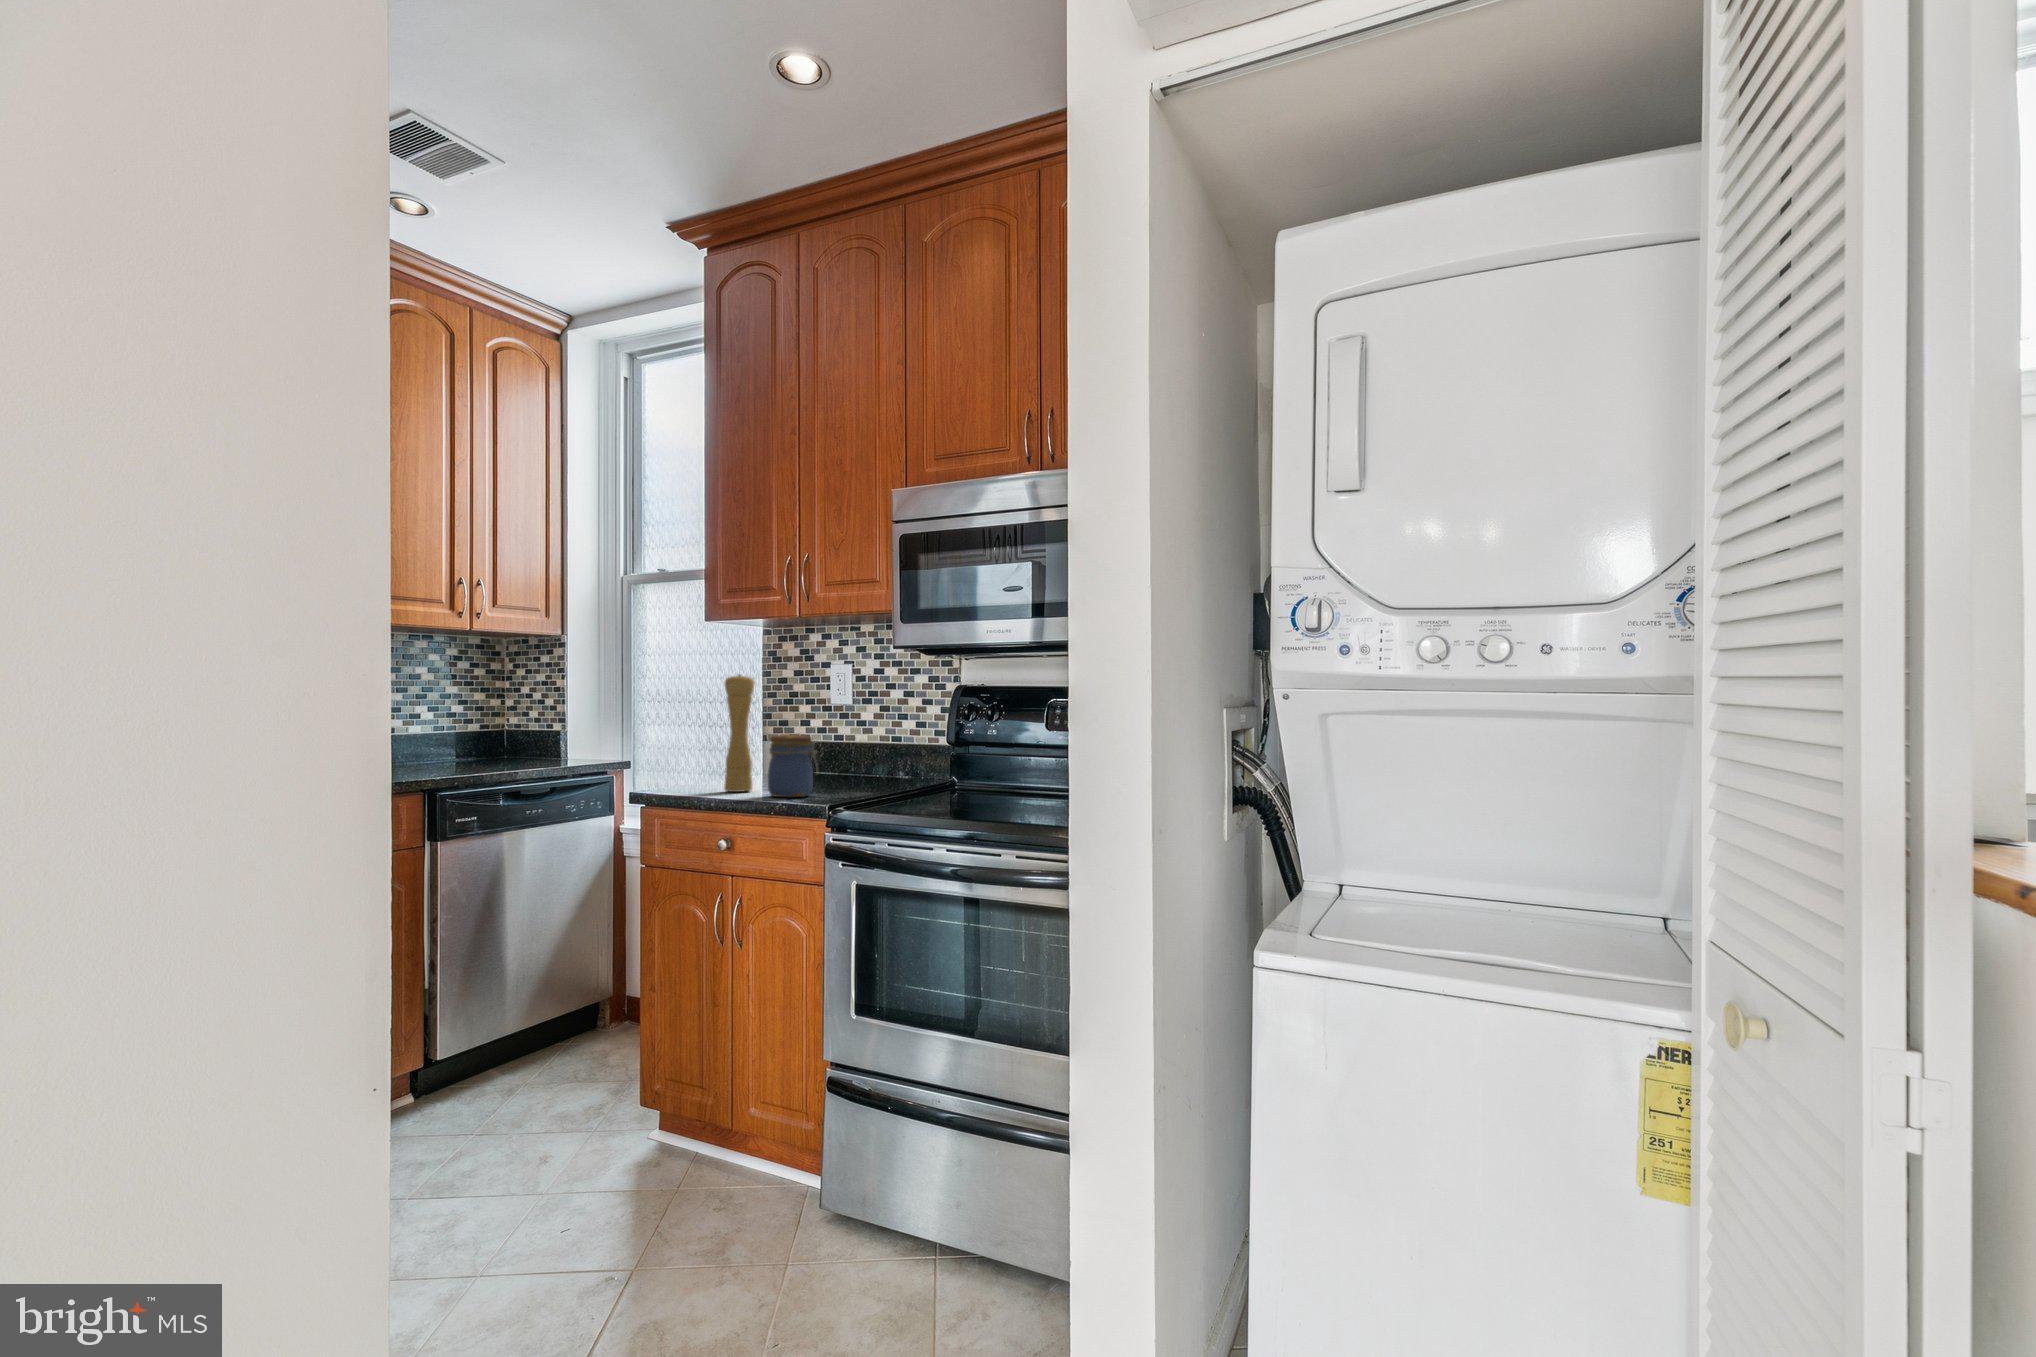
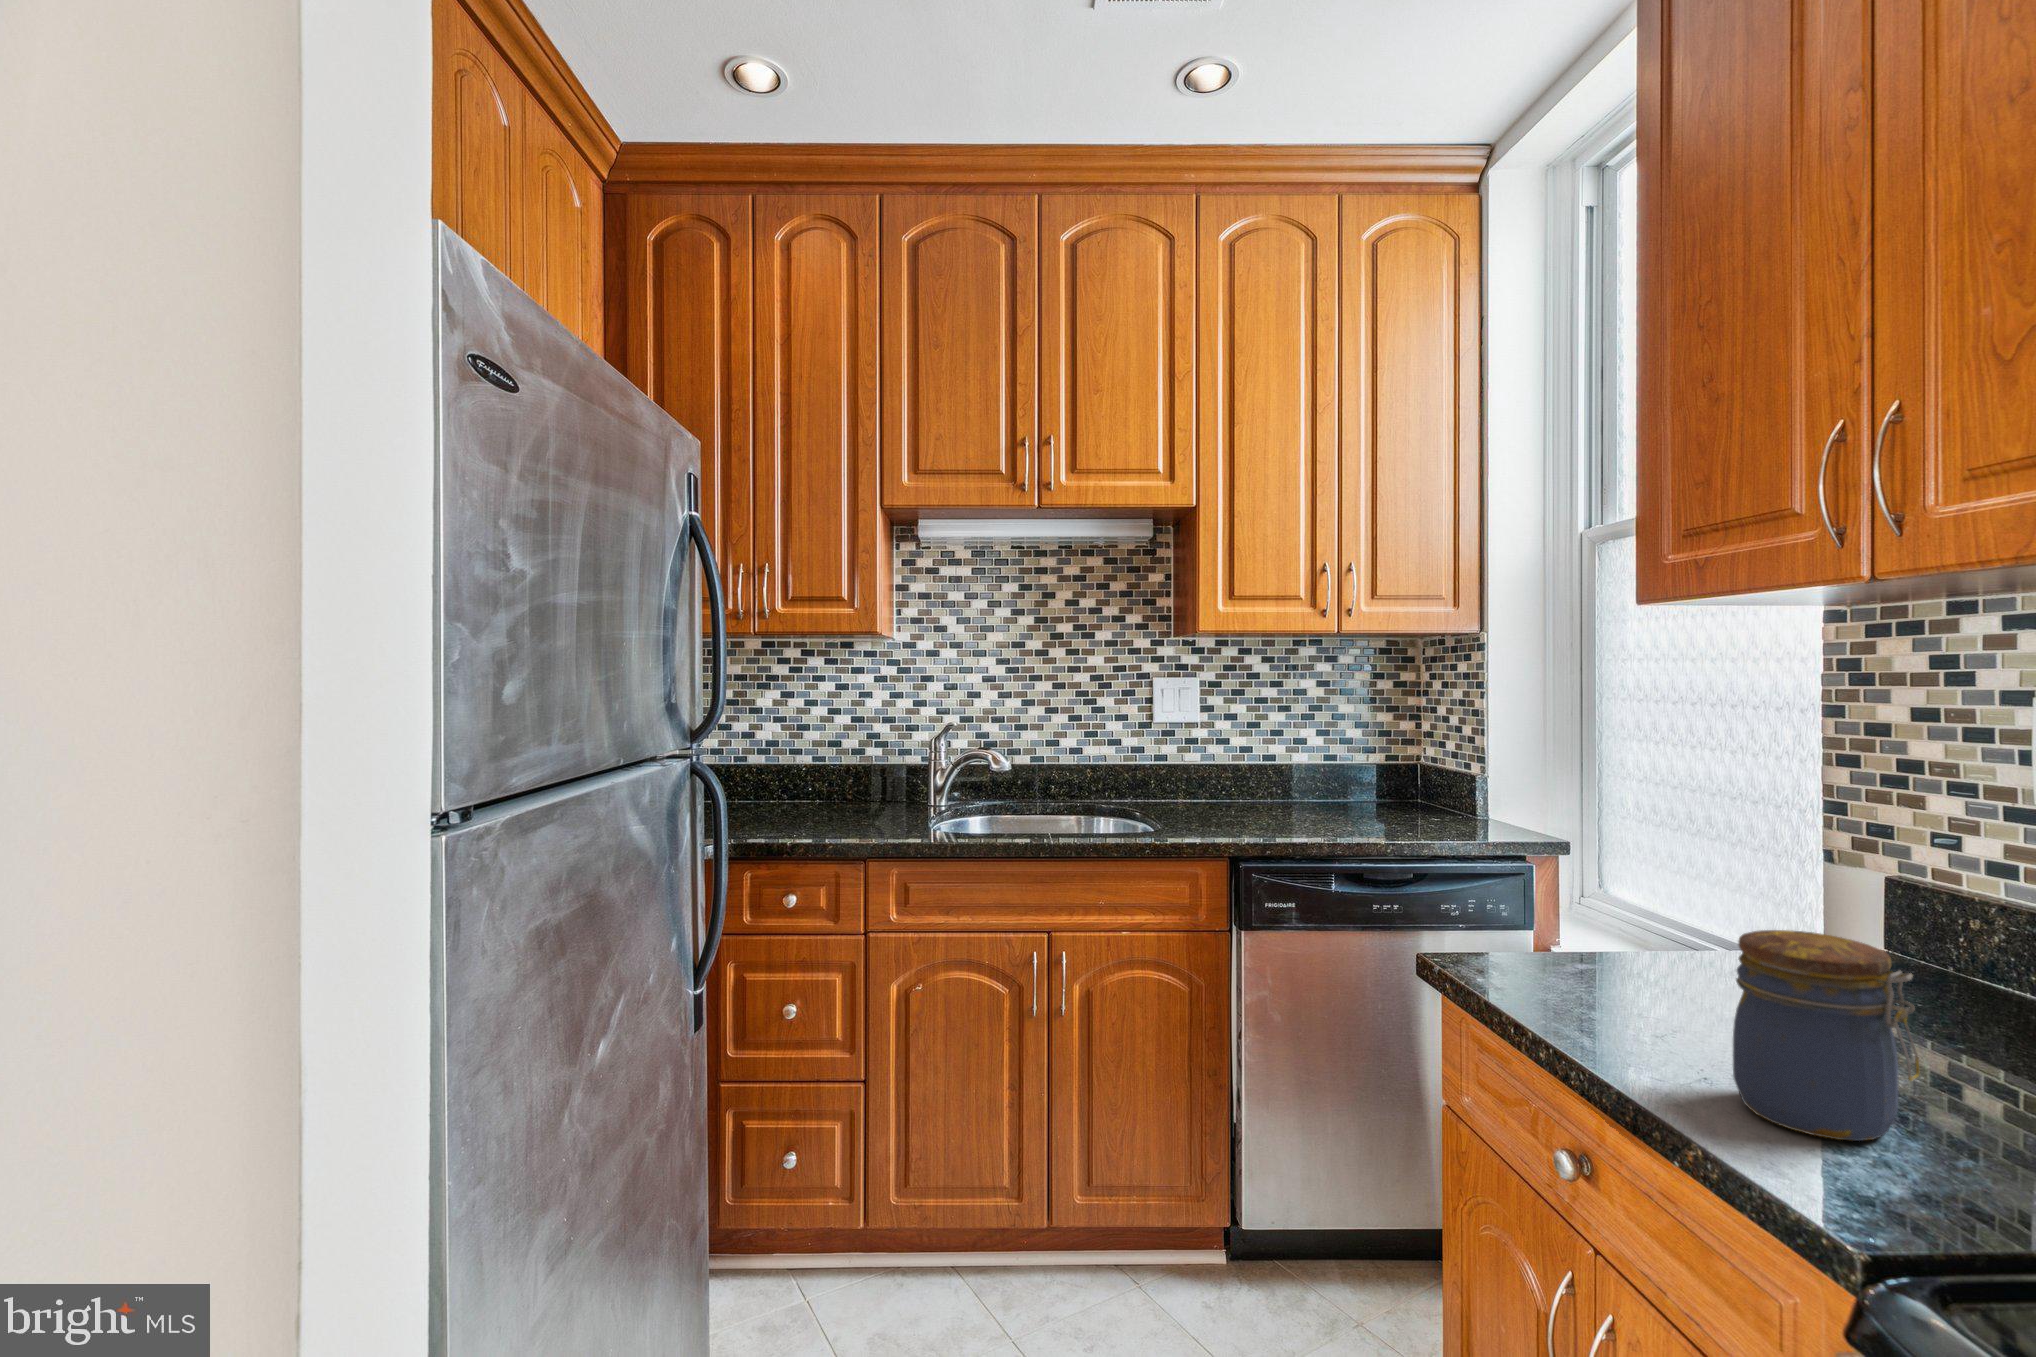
pepper mill: present [724,674,755,792] -> none [1637,742,1722,1040]

